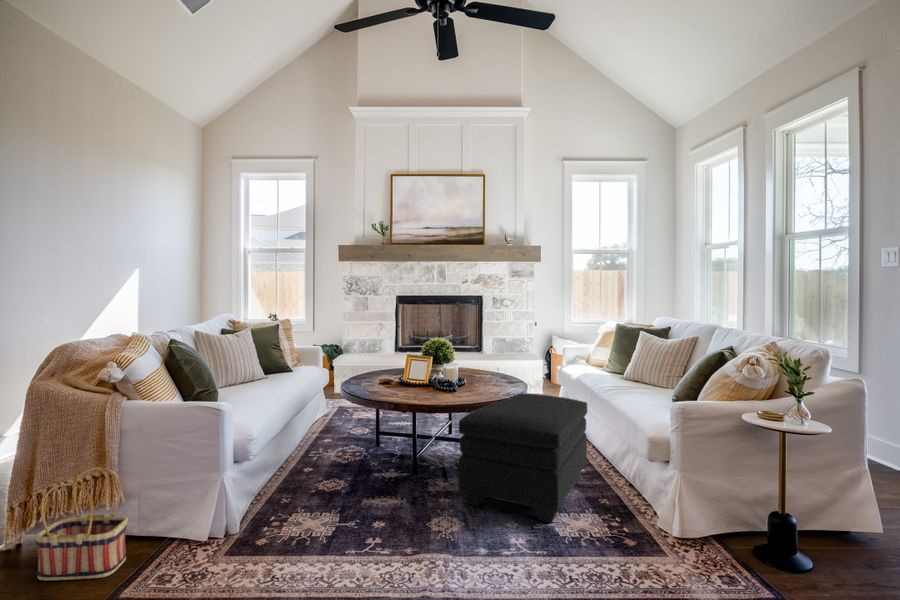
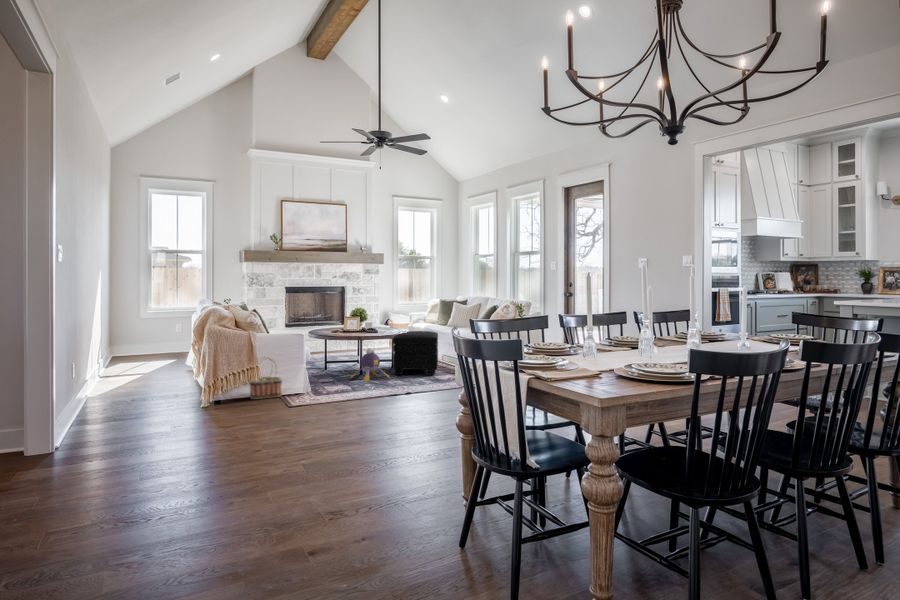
plush toy: none [358,443,441,531] -> present [351,348,390,381]

